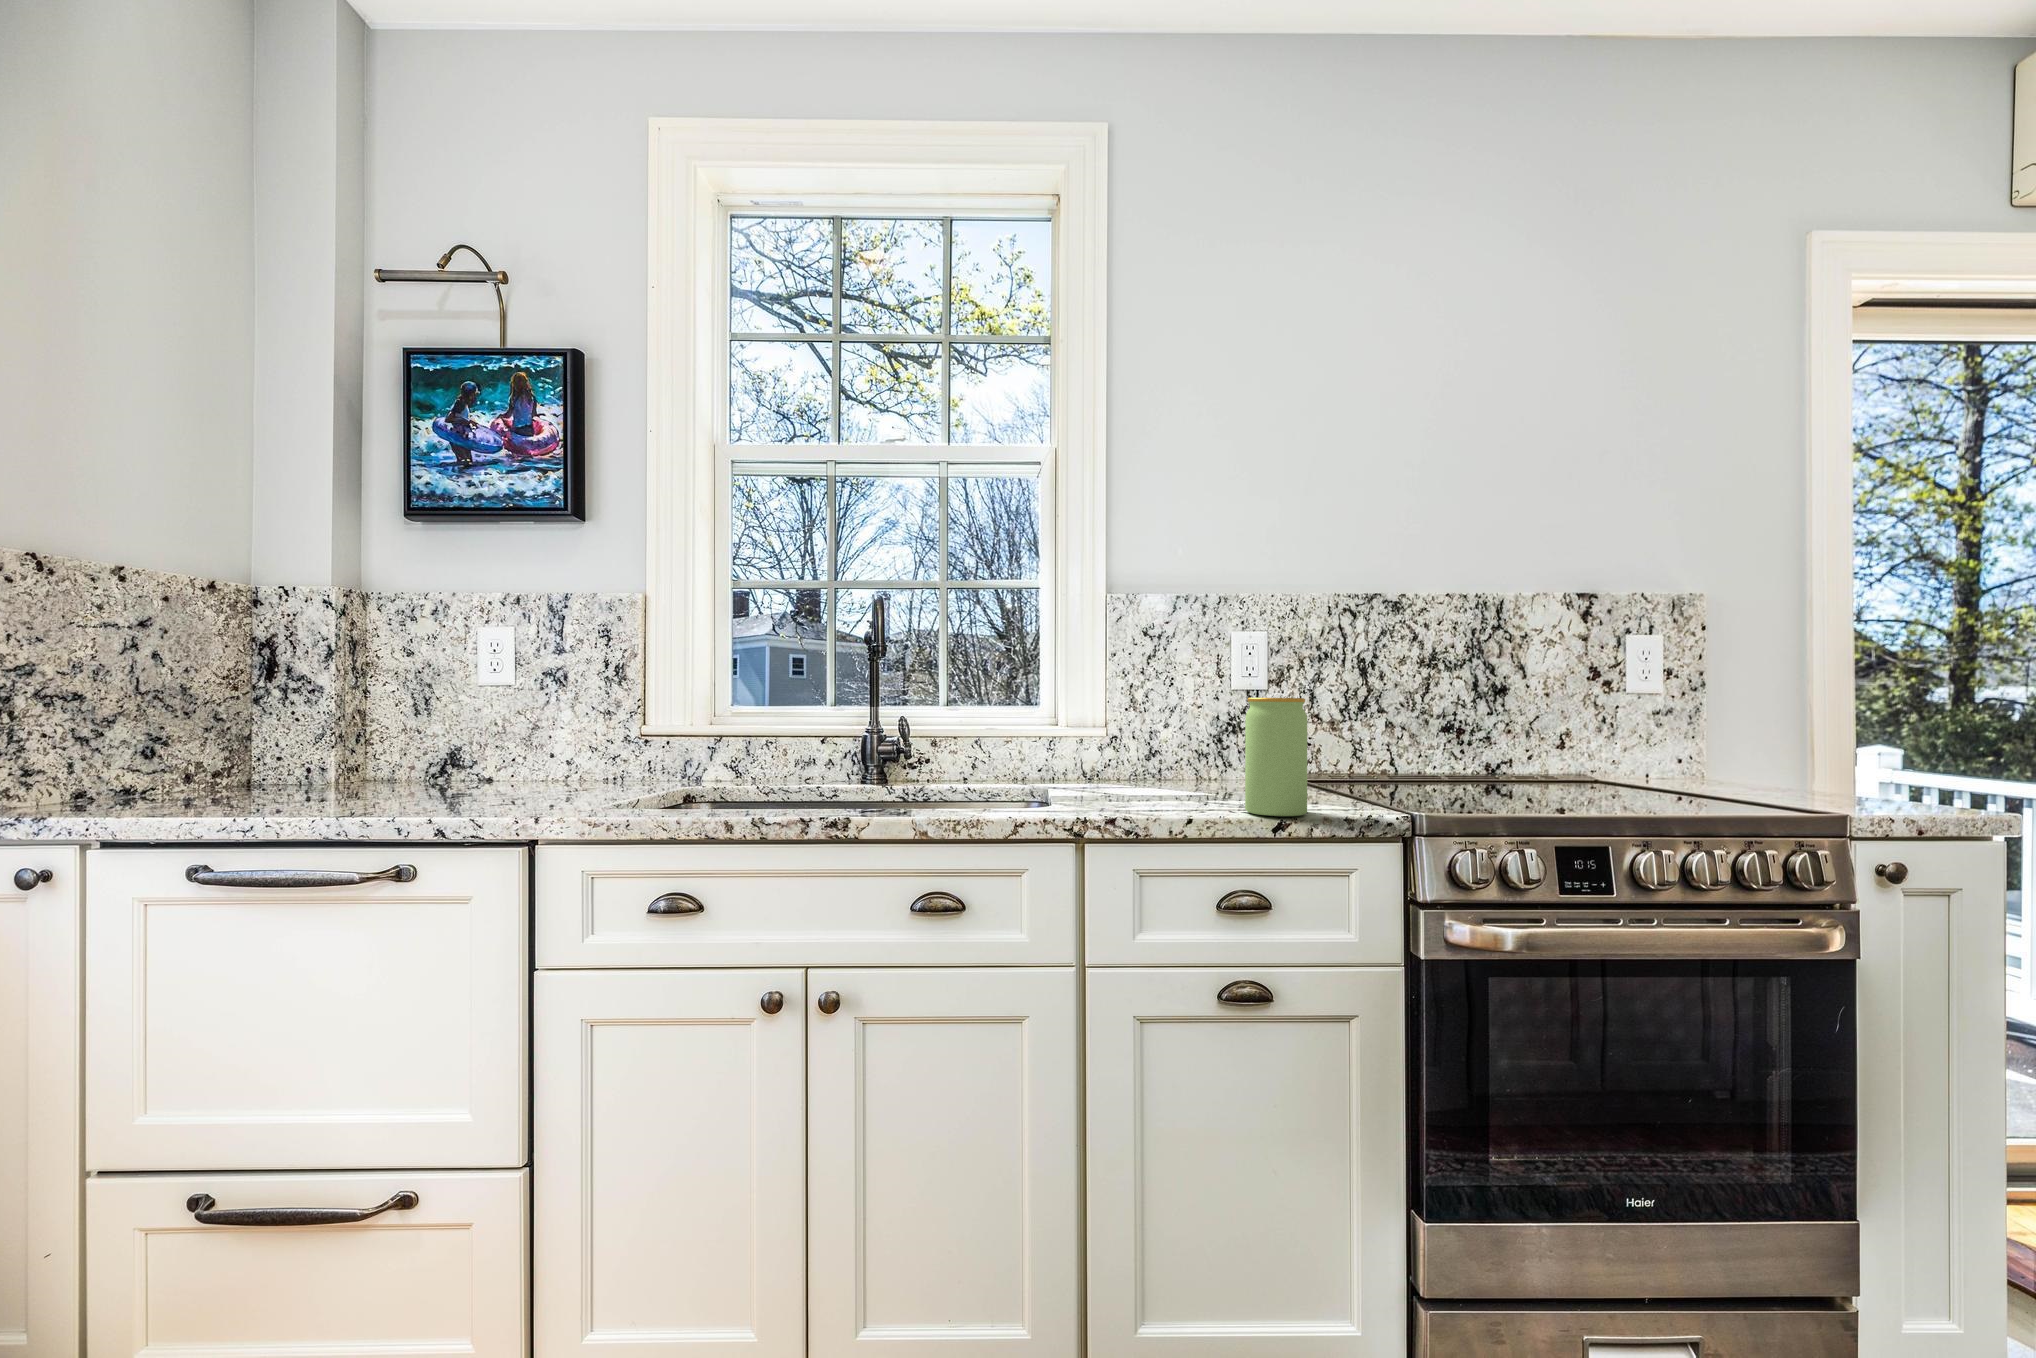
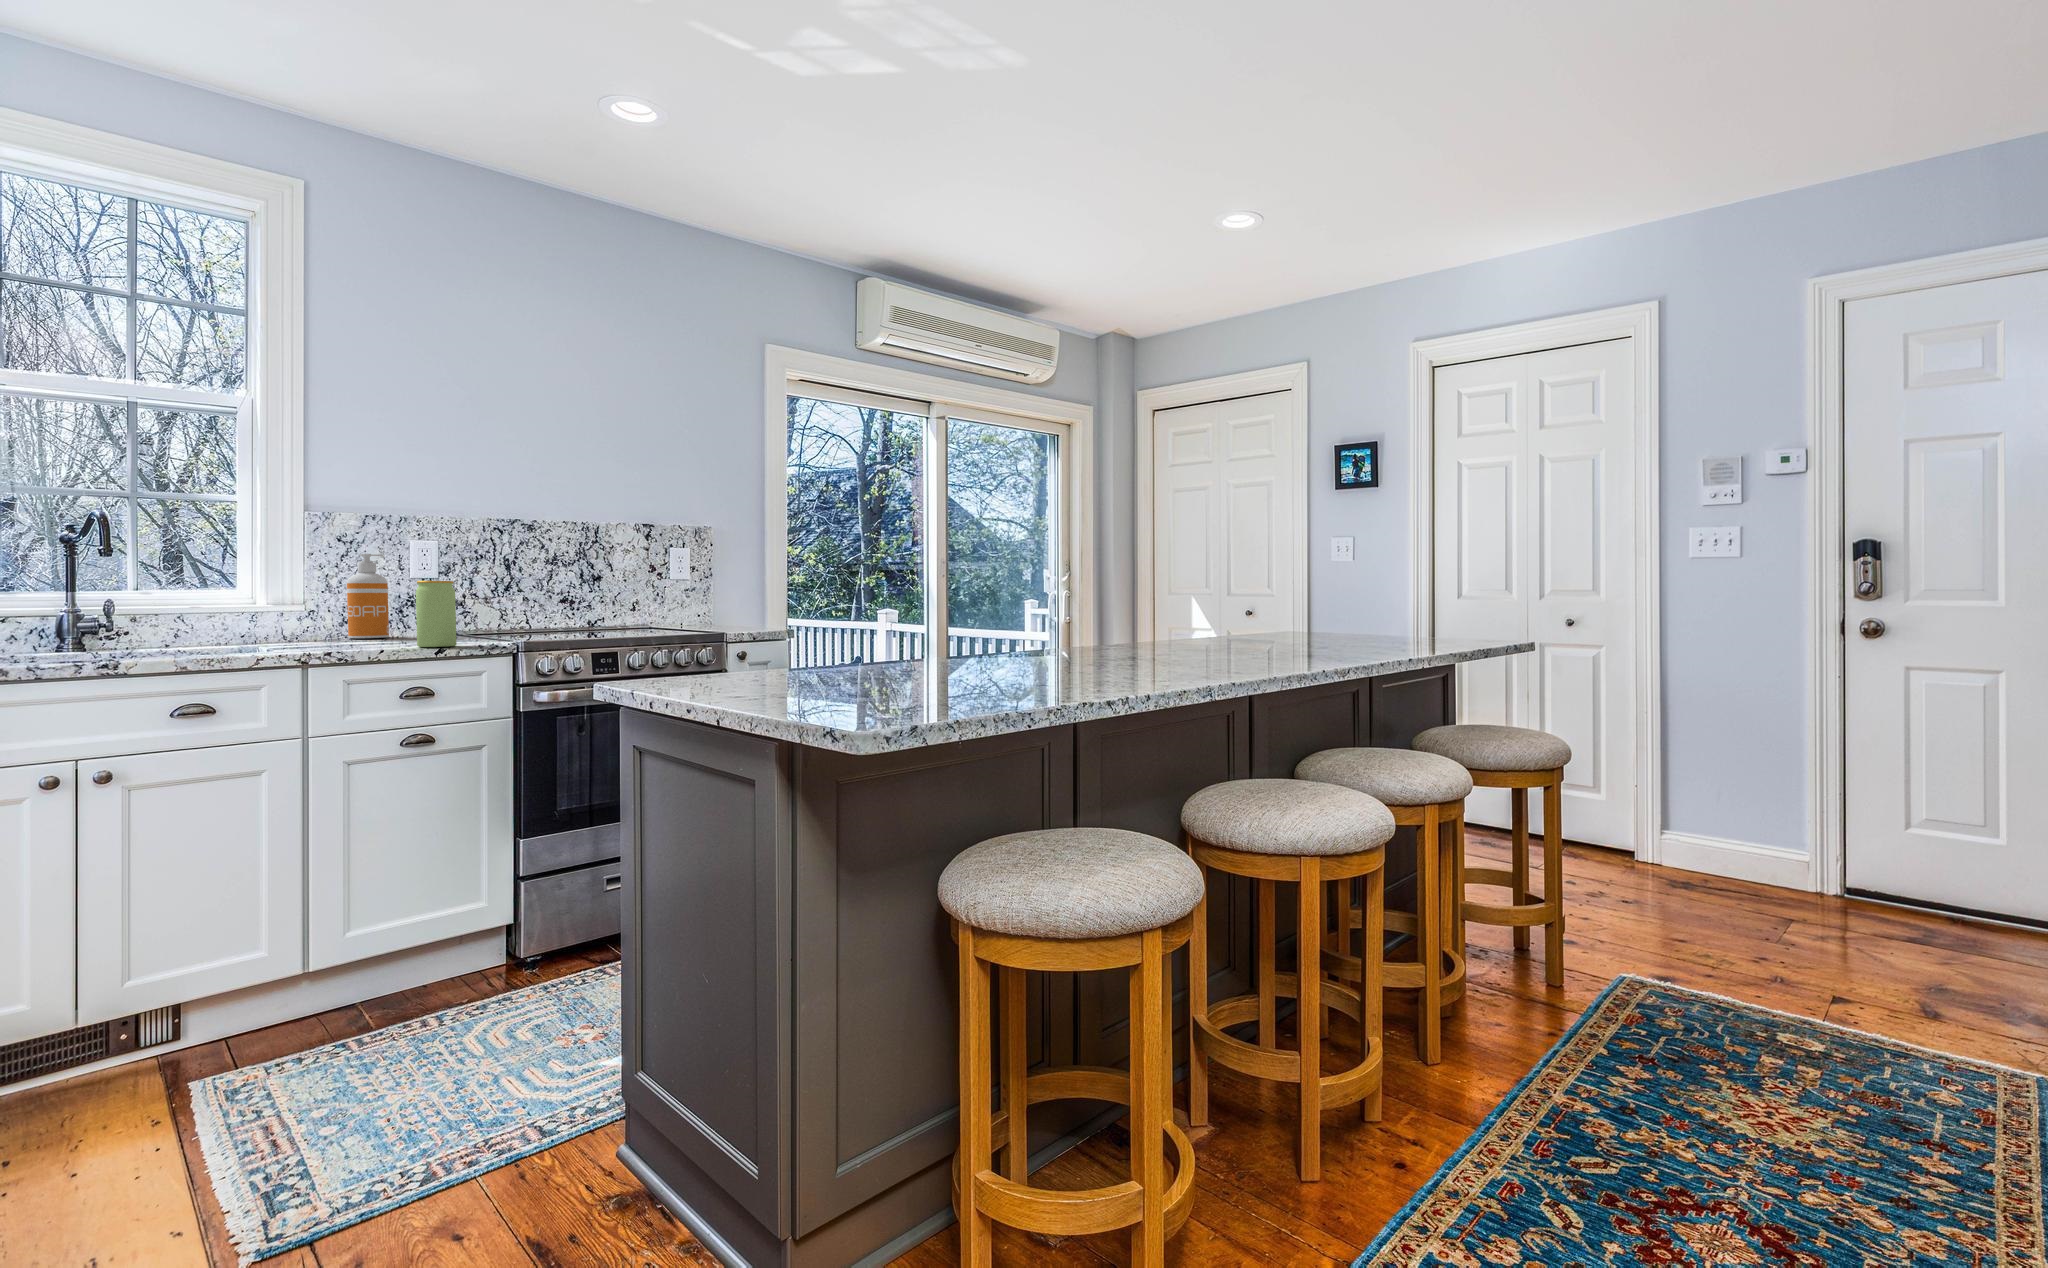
soap dispenser: none [1149,654,1201,780] -> present [347,554,389,638]

